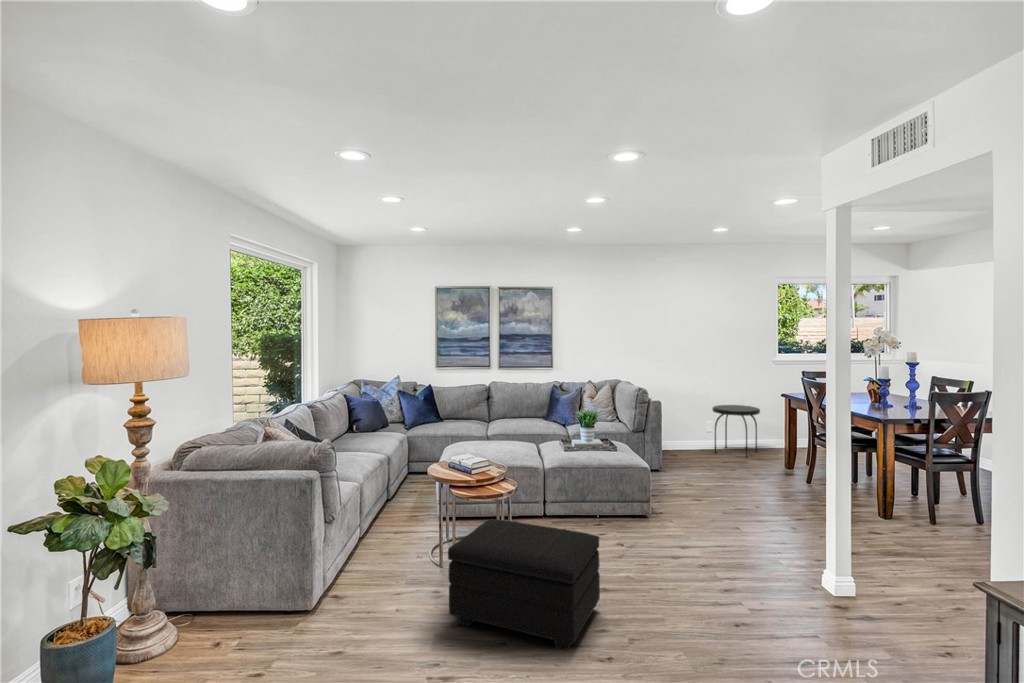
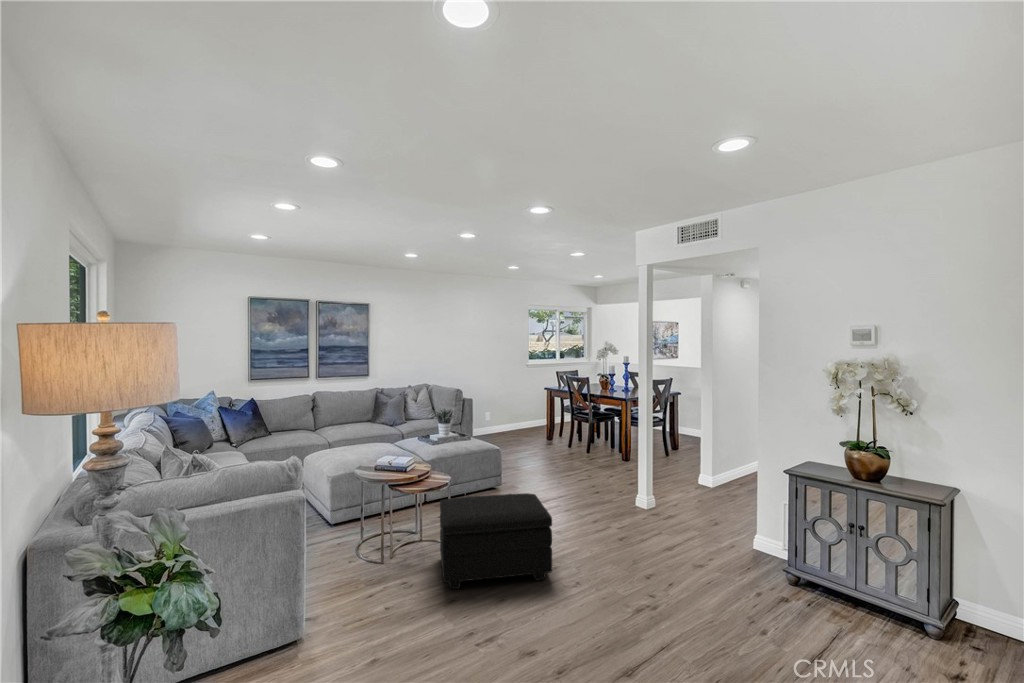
side table: present [712,405,760,458] -> none [491,399,524,437]

